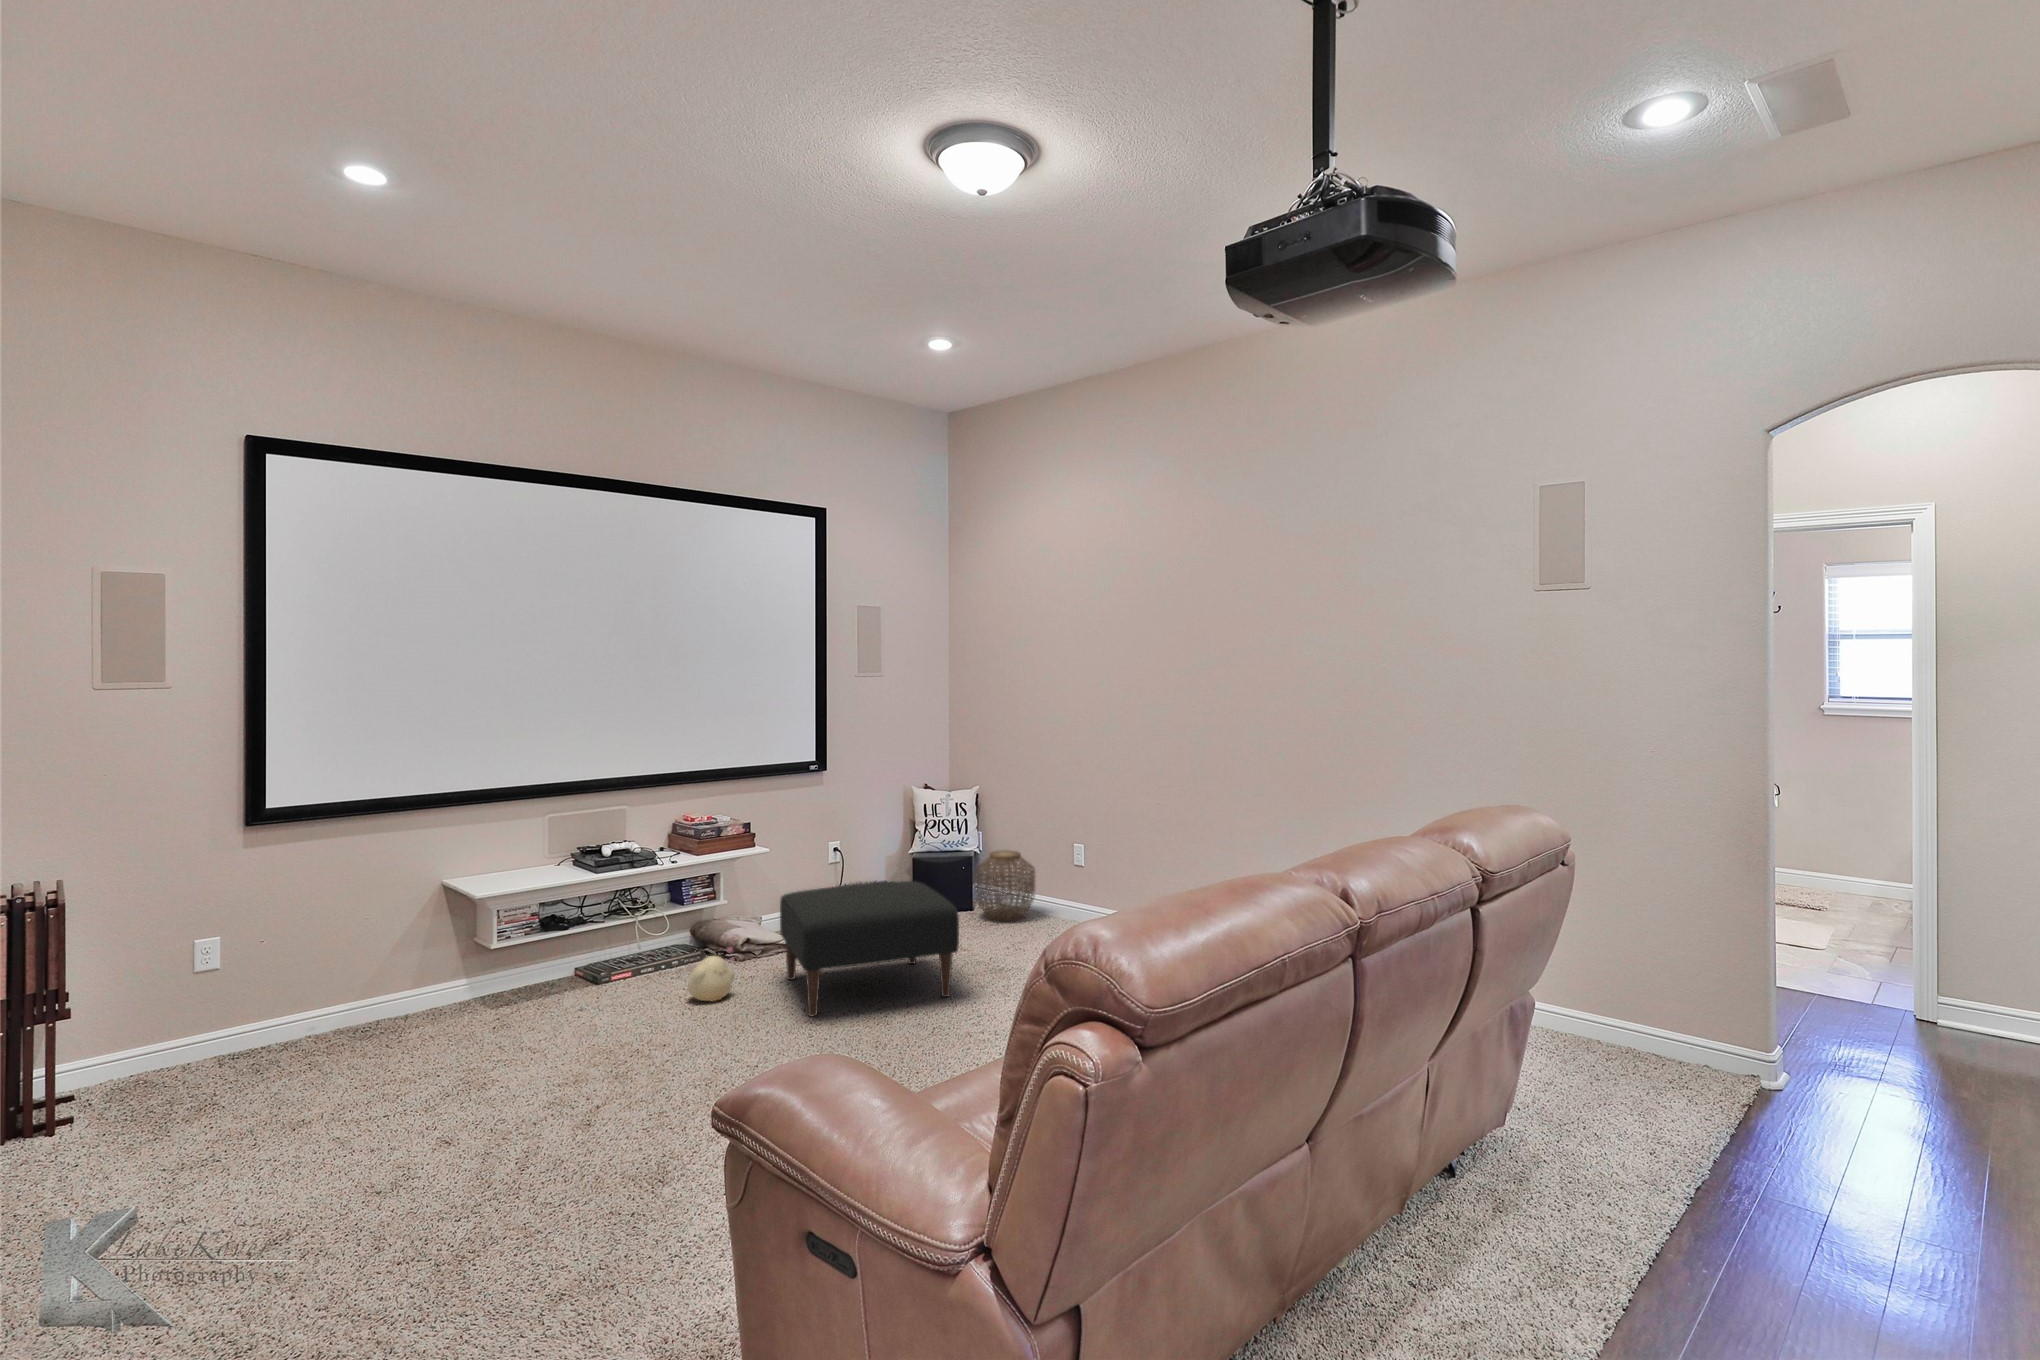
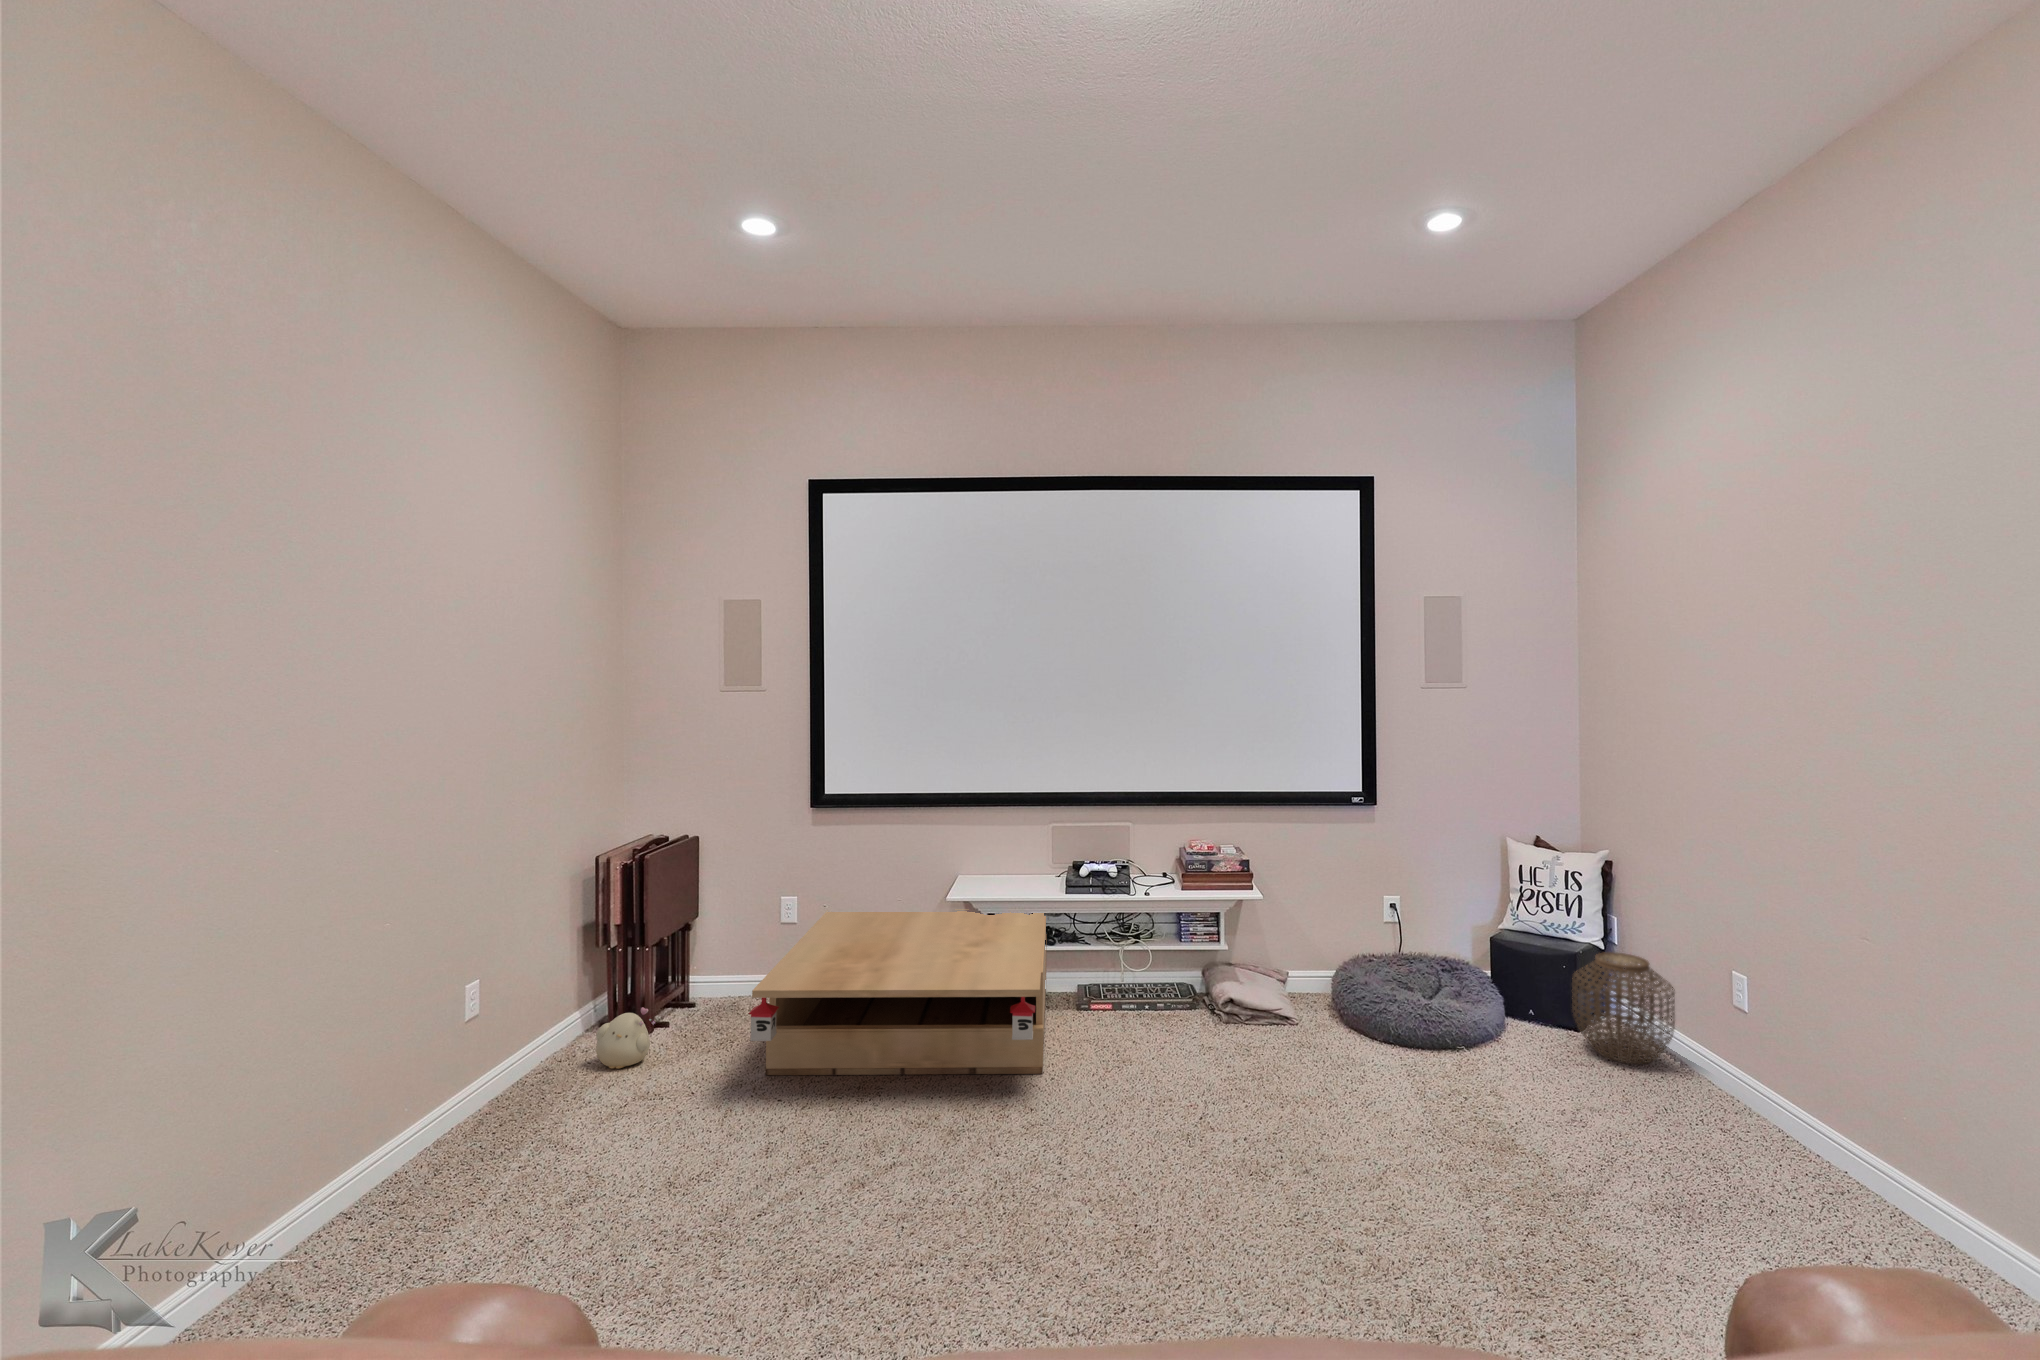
ottoman: present [780,881,959,1016] -> none [1195,956,1425,1160]
coffee table: none [267,901,659,1112] -> present [749,911,1047,1075]
plush toy: present [688,948,735,1001] -> present [596,1007,655,1069]

